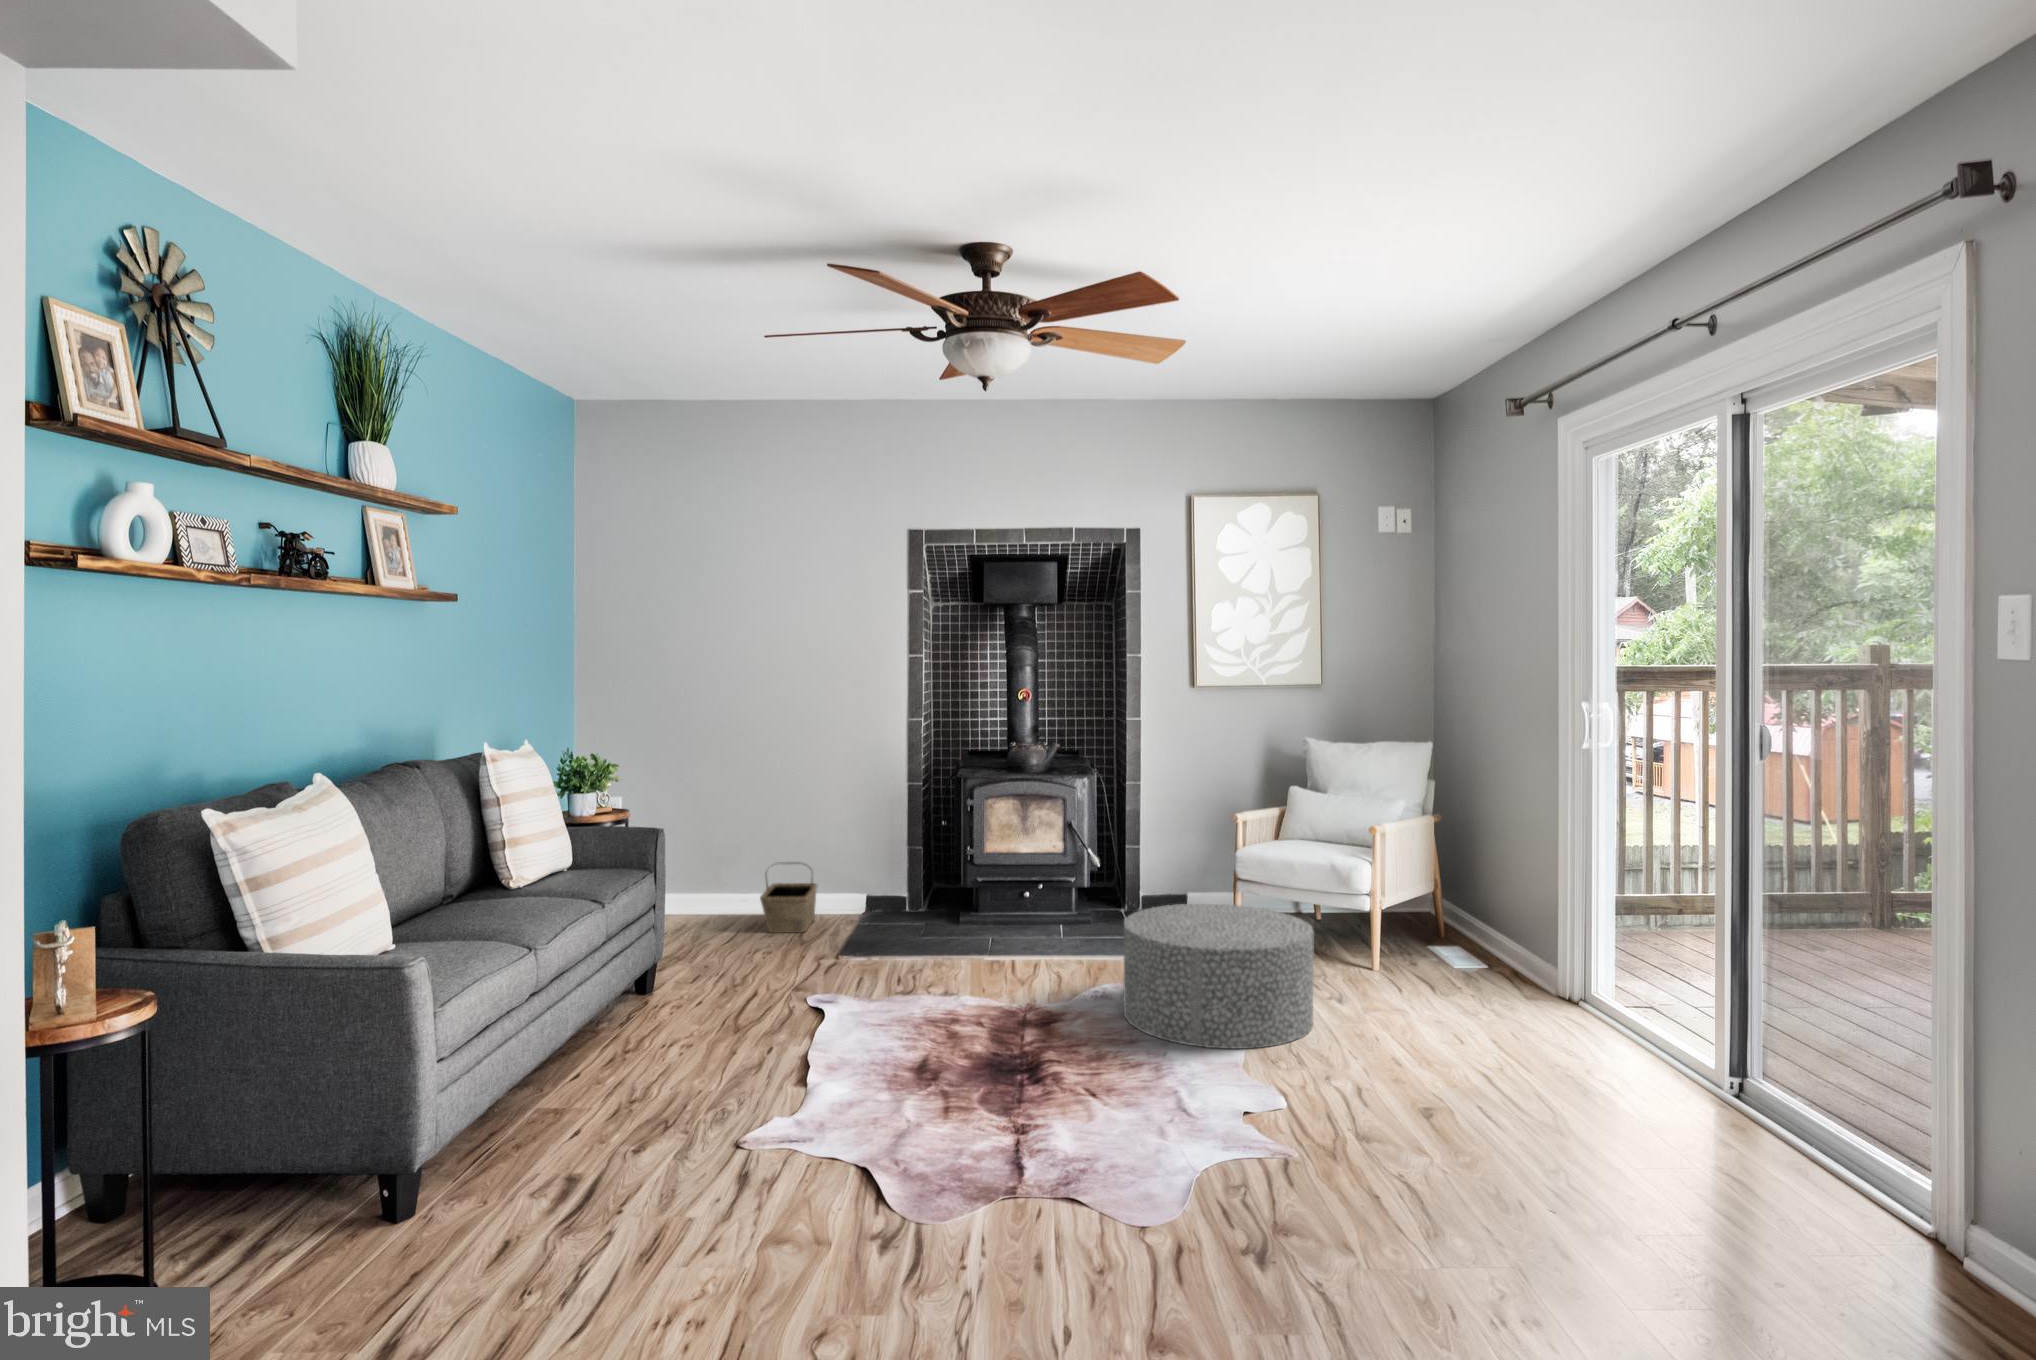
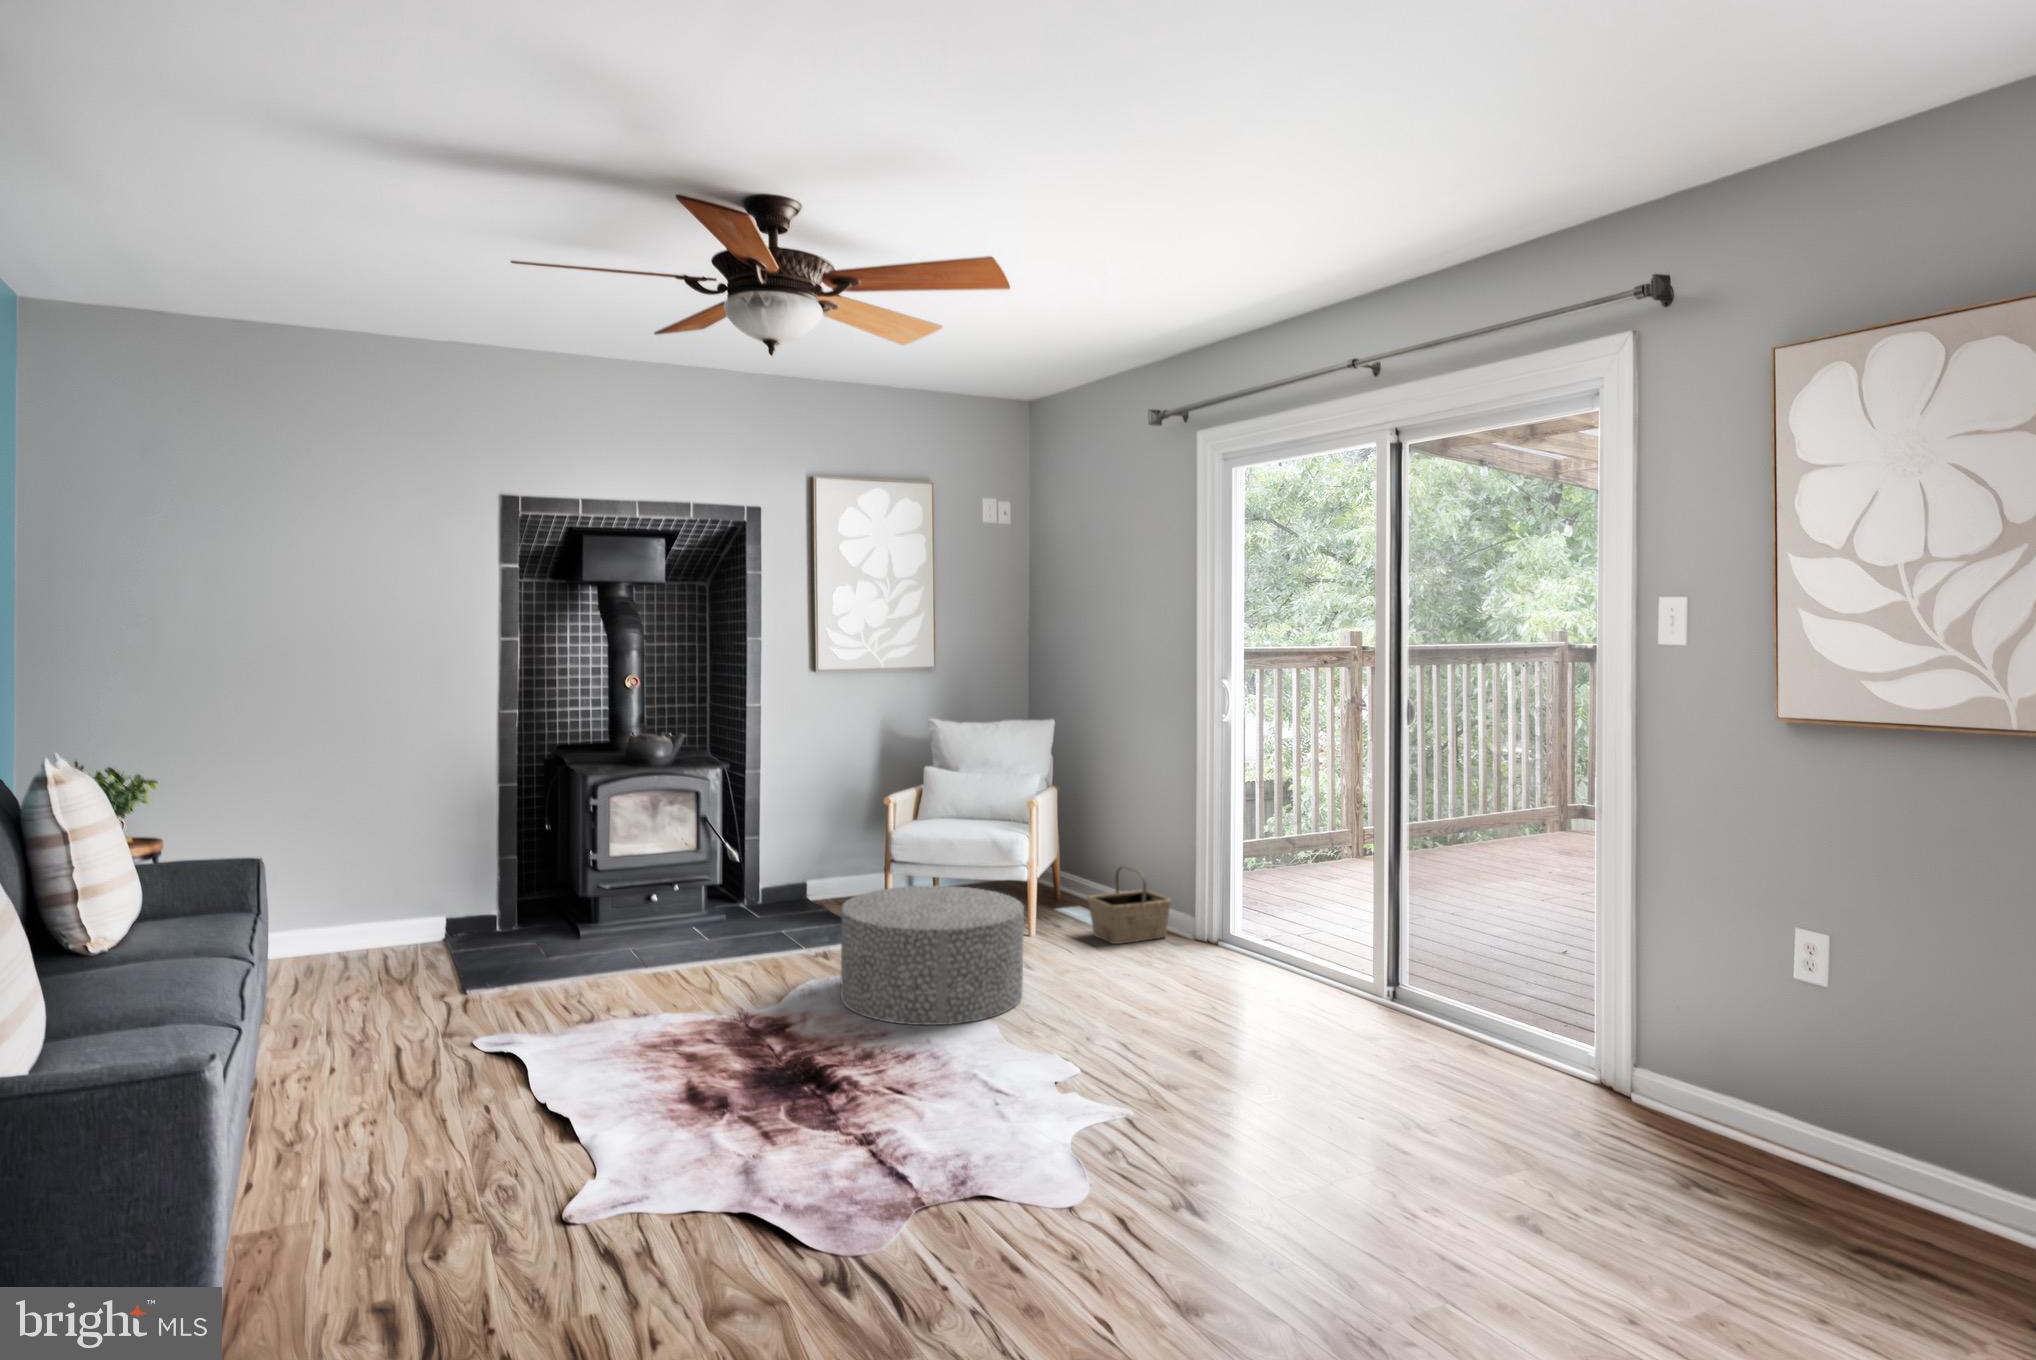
basket: present [760,862,817,933] -> present [1087,866,1172,944]

